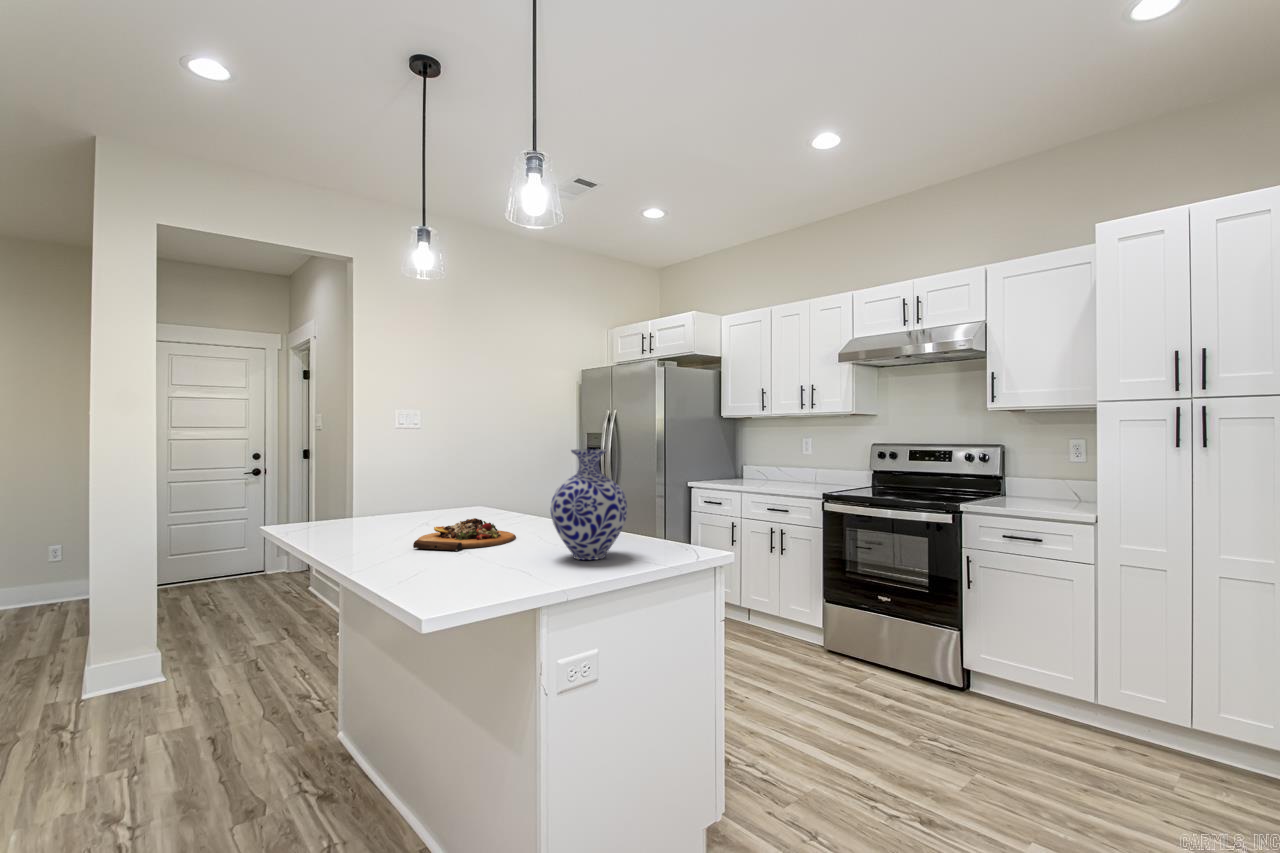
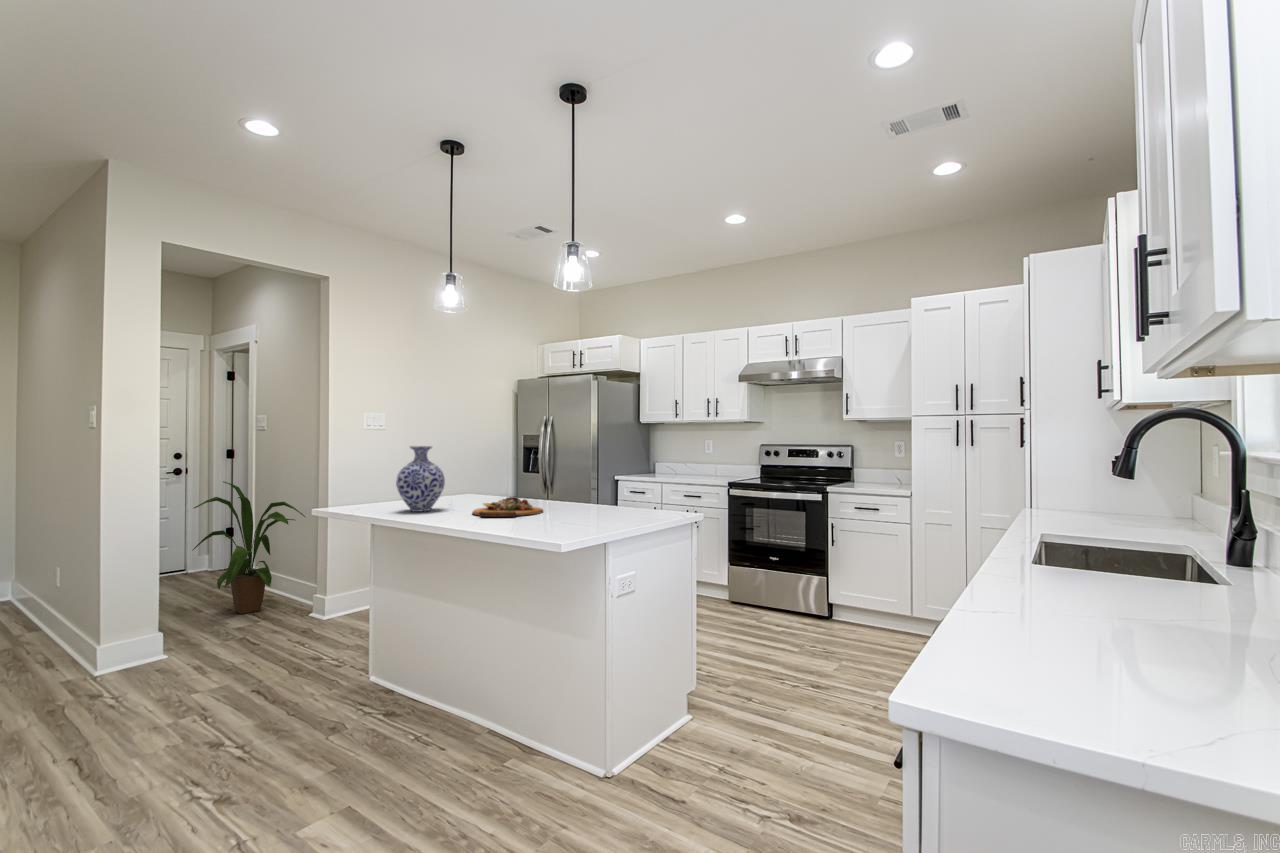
vase: present [551,449,627,560] -> present [396,446,445,512]
house plant: none [224,484,342,628] -> present [193,481,305,614]

